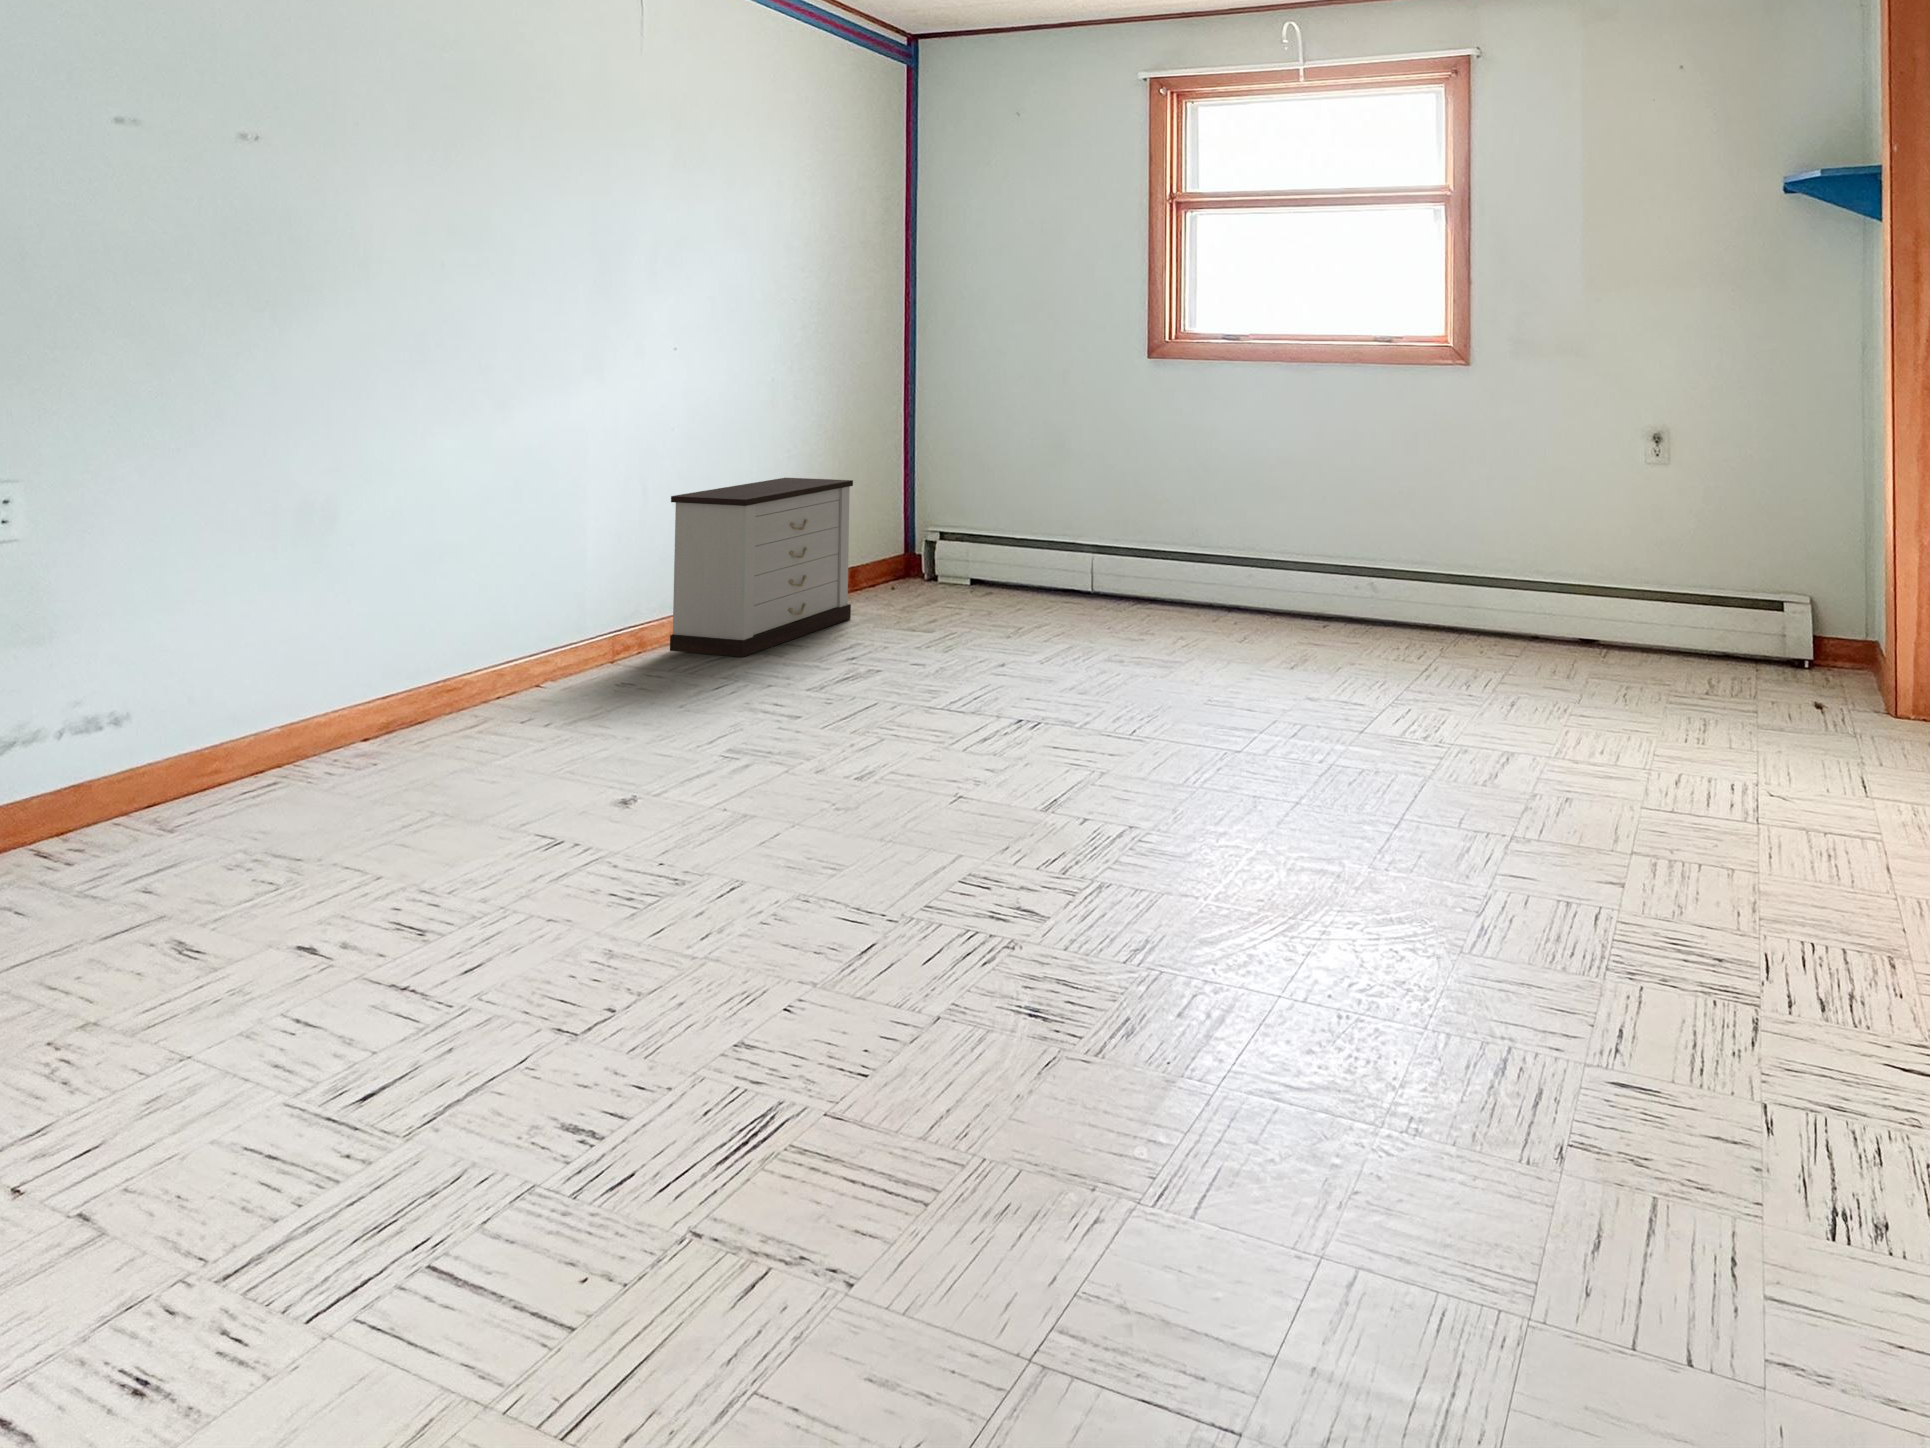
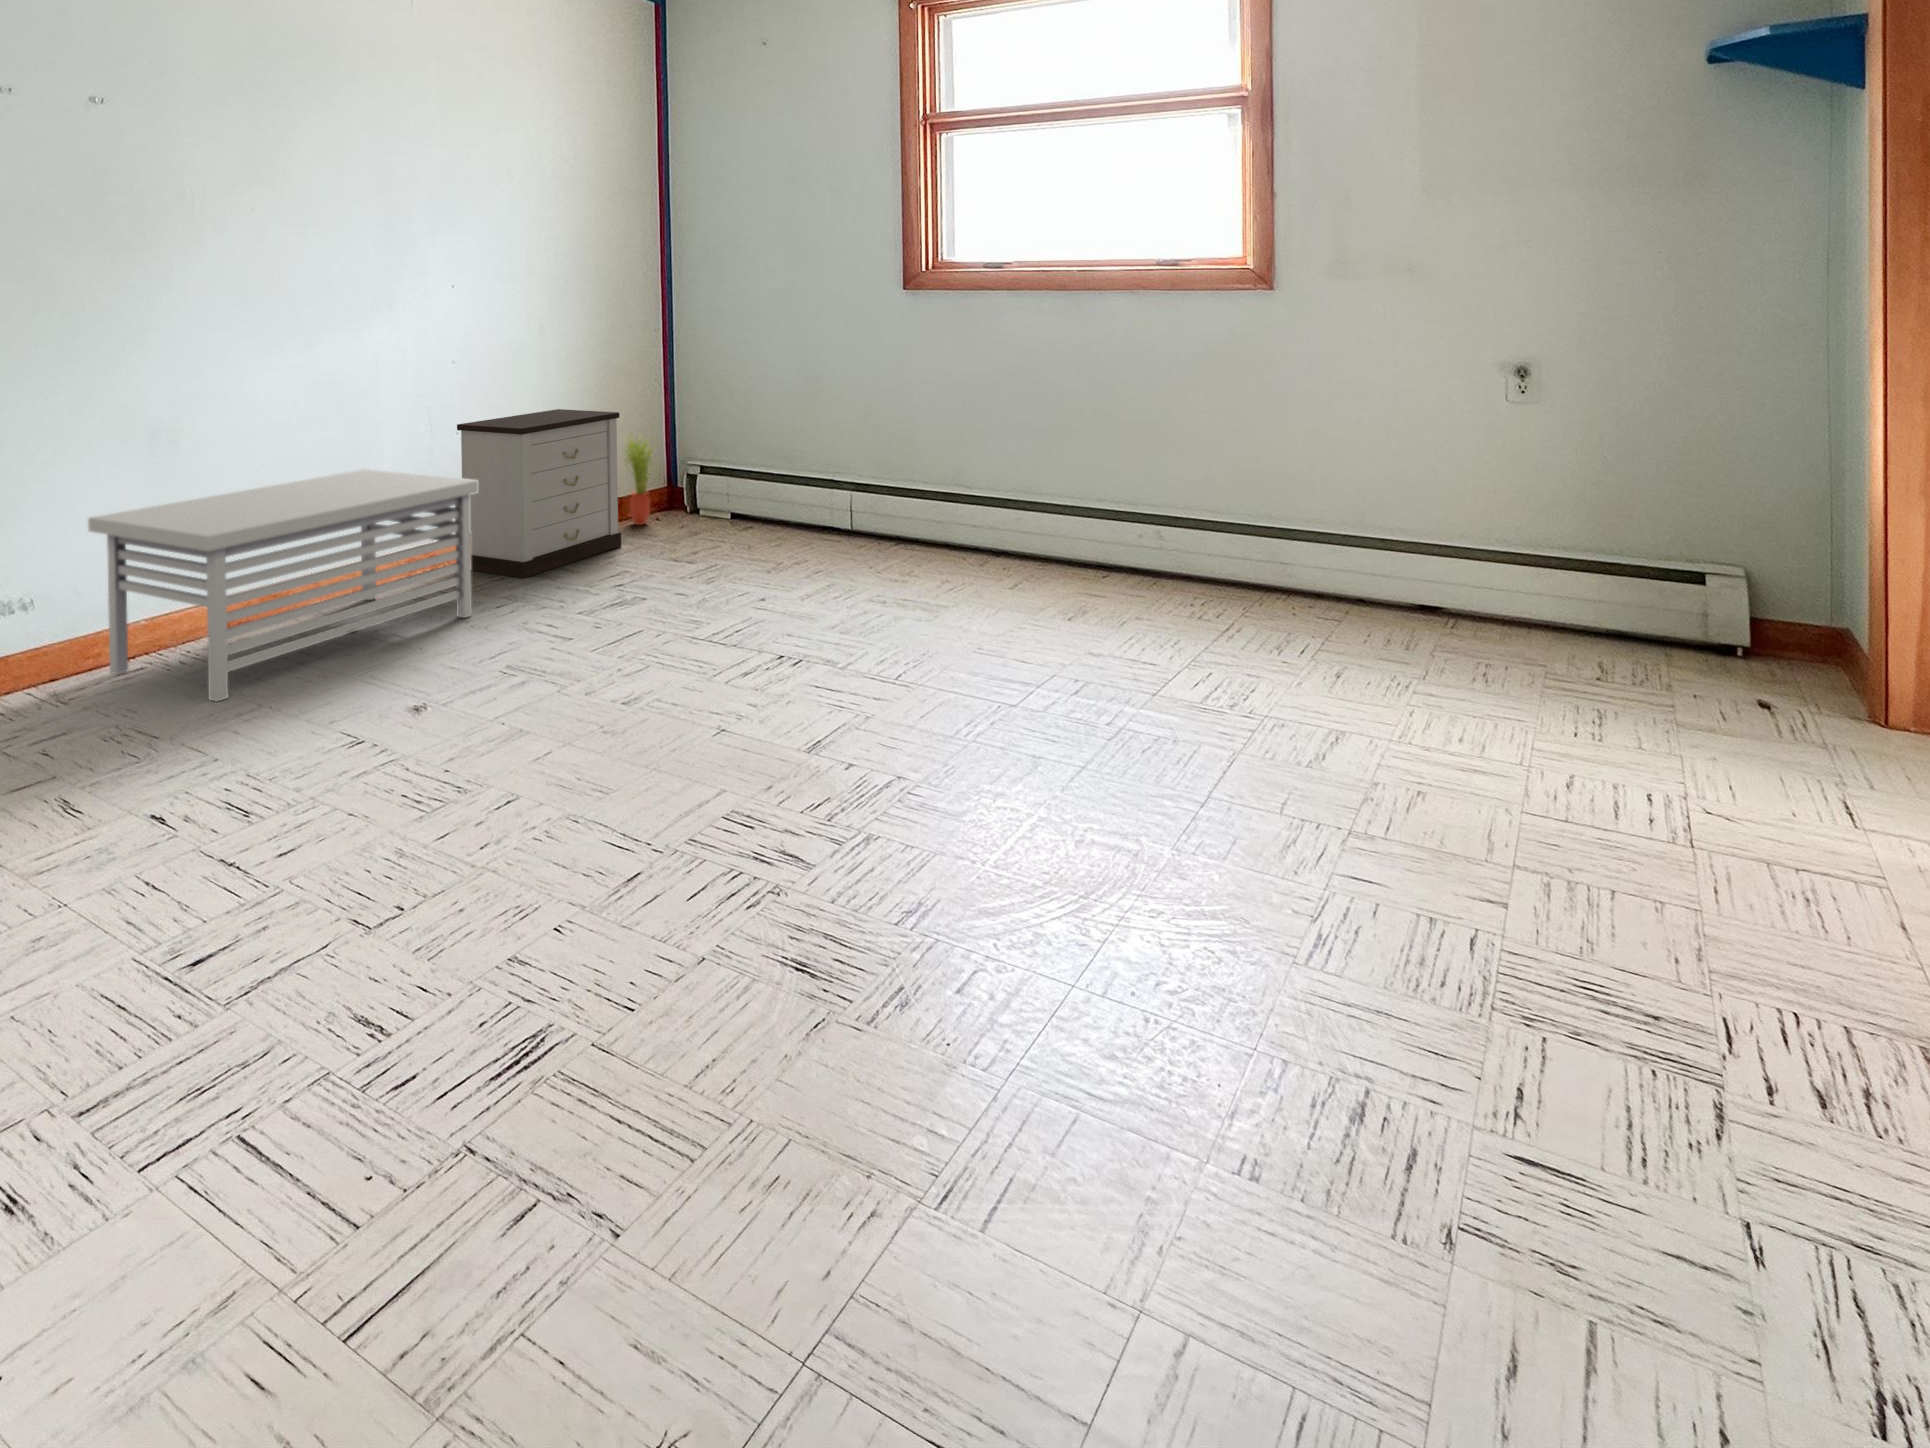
potted plant: none [856,500,892,595] -> present [626,434,656,525]
storage bench: none [209,547,697,815] -> present [88,469,478,702]

